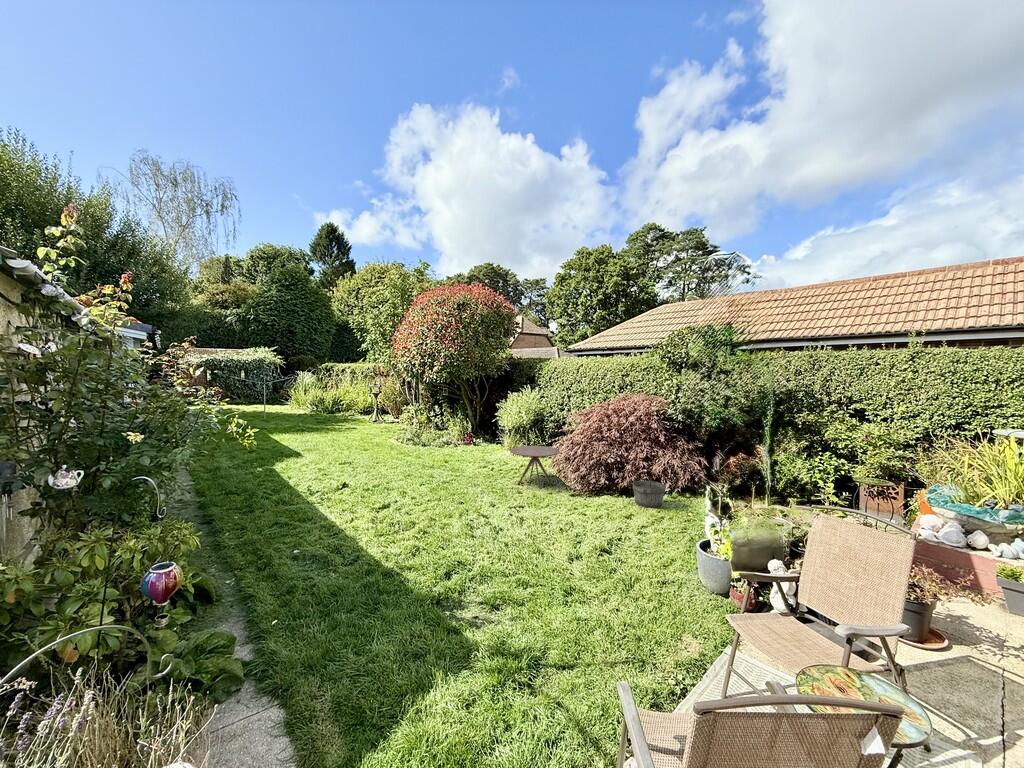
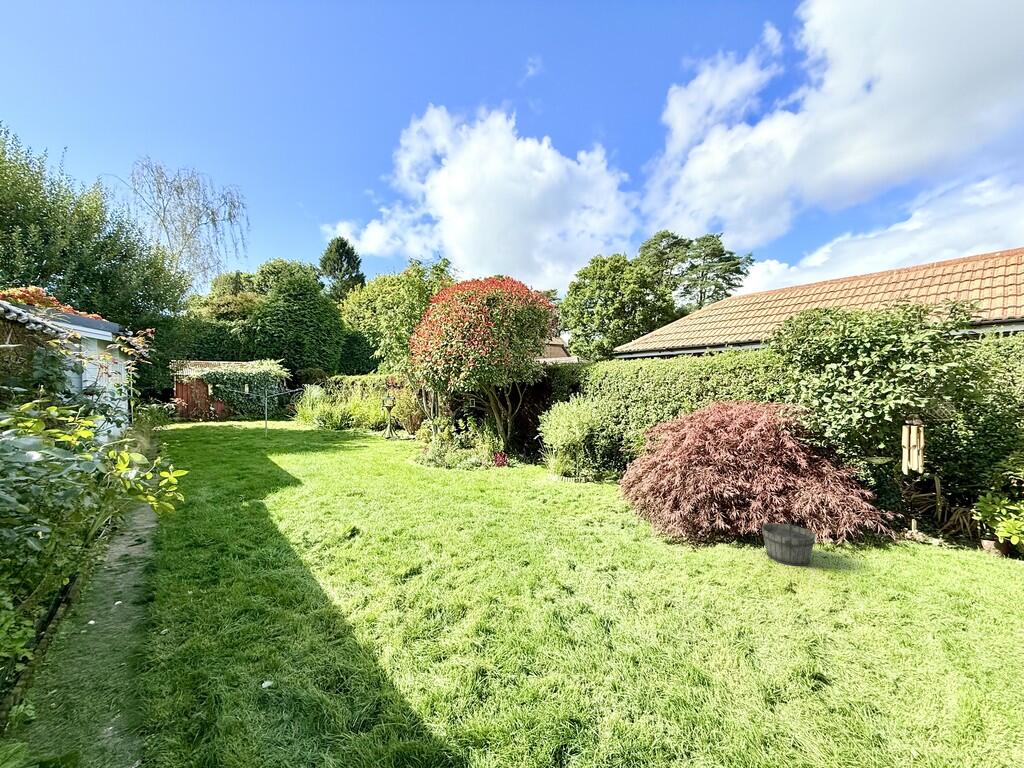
round table: present [510,446,560,488] -> none [576,472,643,532]

